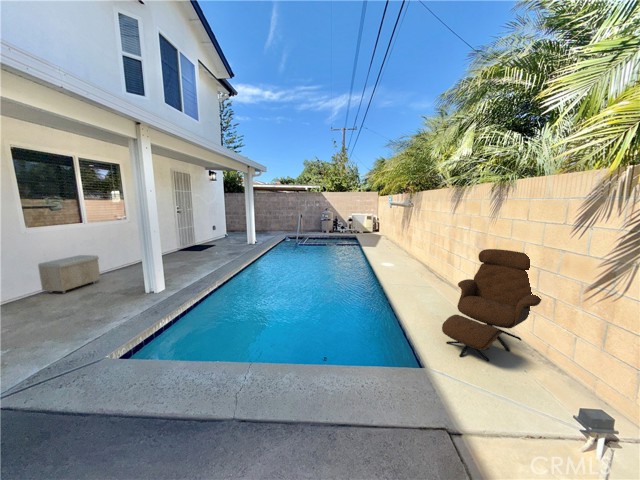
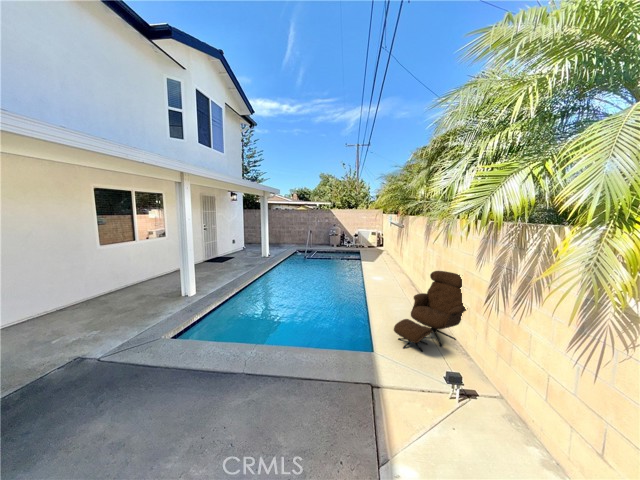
storage bench: present [38,255,100,293] -> none [106,266,147,295]

